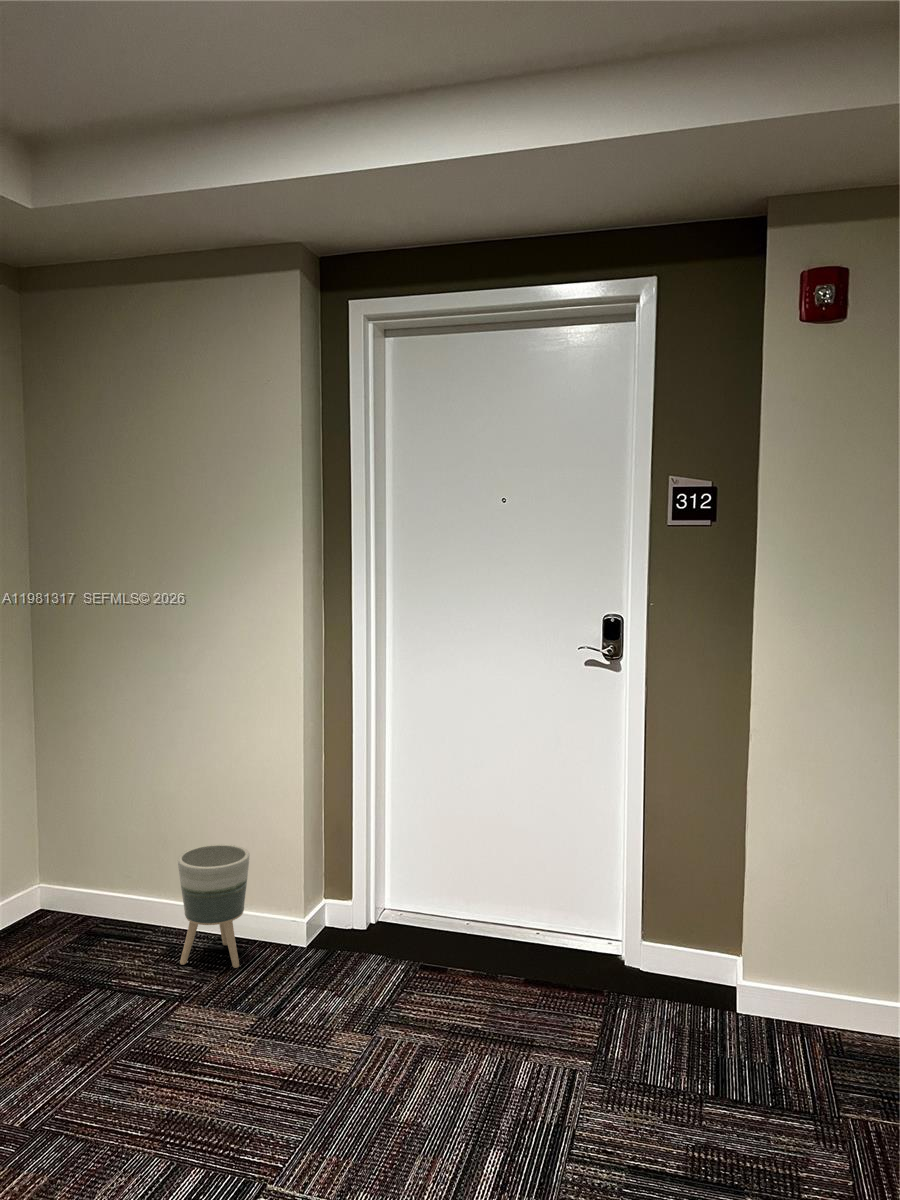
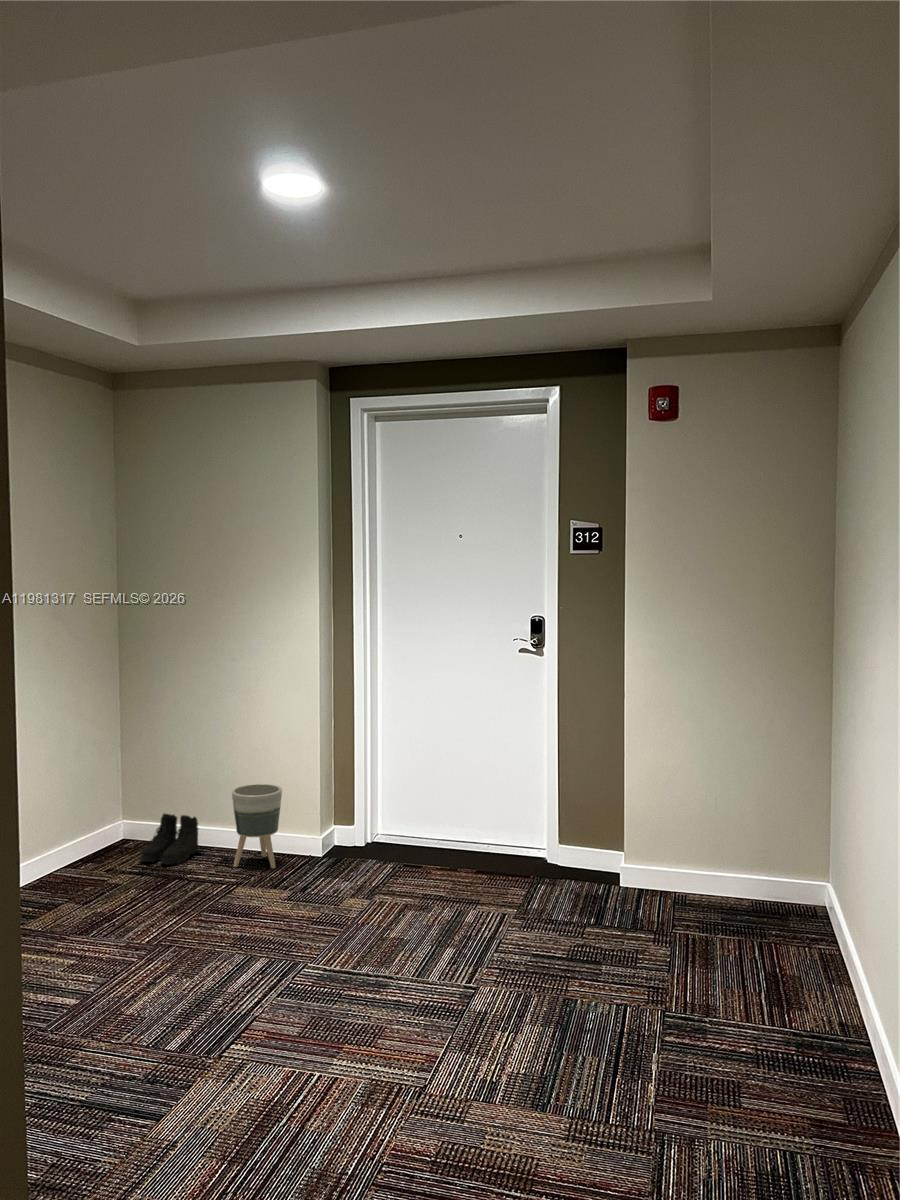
boots: none [52,881,138,959] -> present [140,814,198,865]

